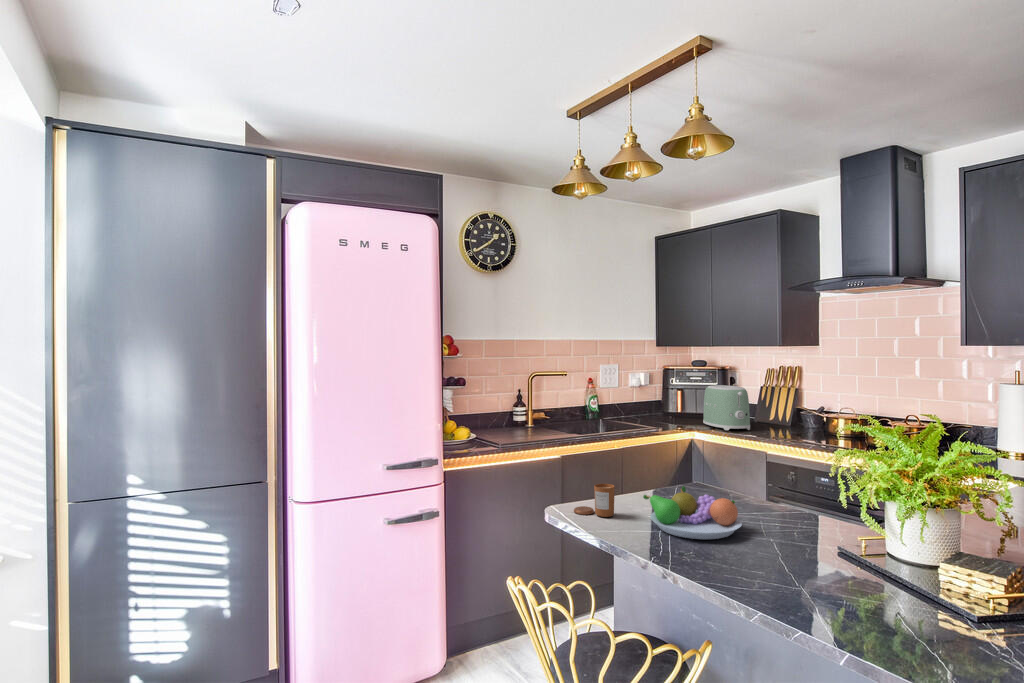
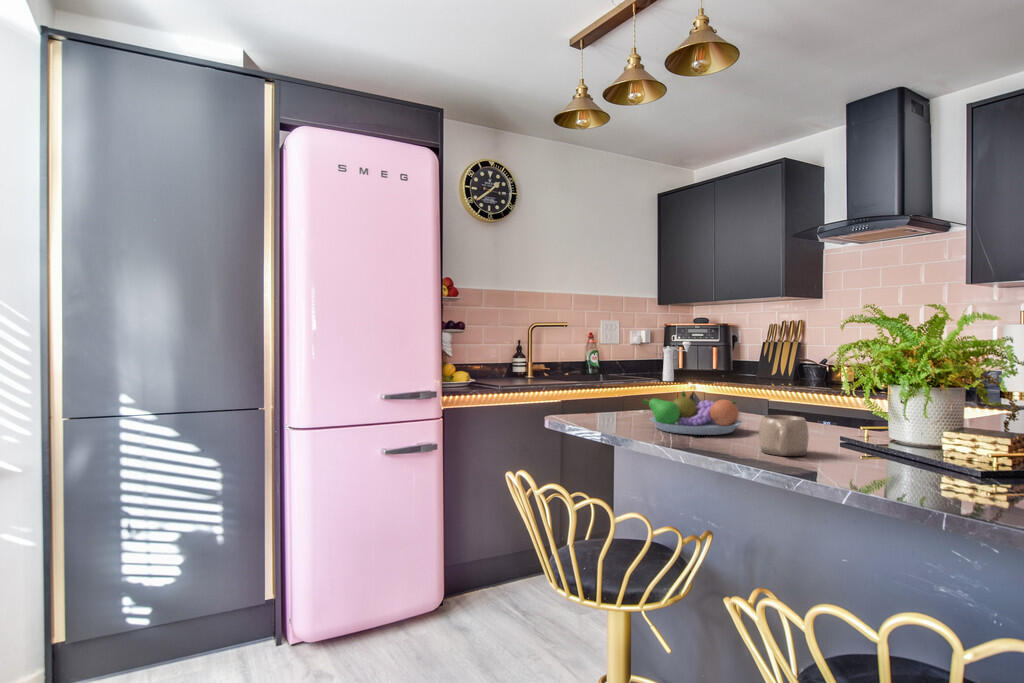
toaster: present [703,385,750,430] -> none [705,339,752,382]
pepper mill: none [662,390,689,430] -> present [663,341,691,381]
candle: present [574,484,615,517] -> none [572,392,614,423]
mug: none [759,532,807,580] -> present [759,415,809,456]

